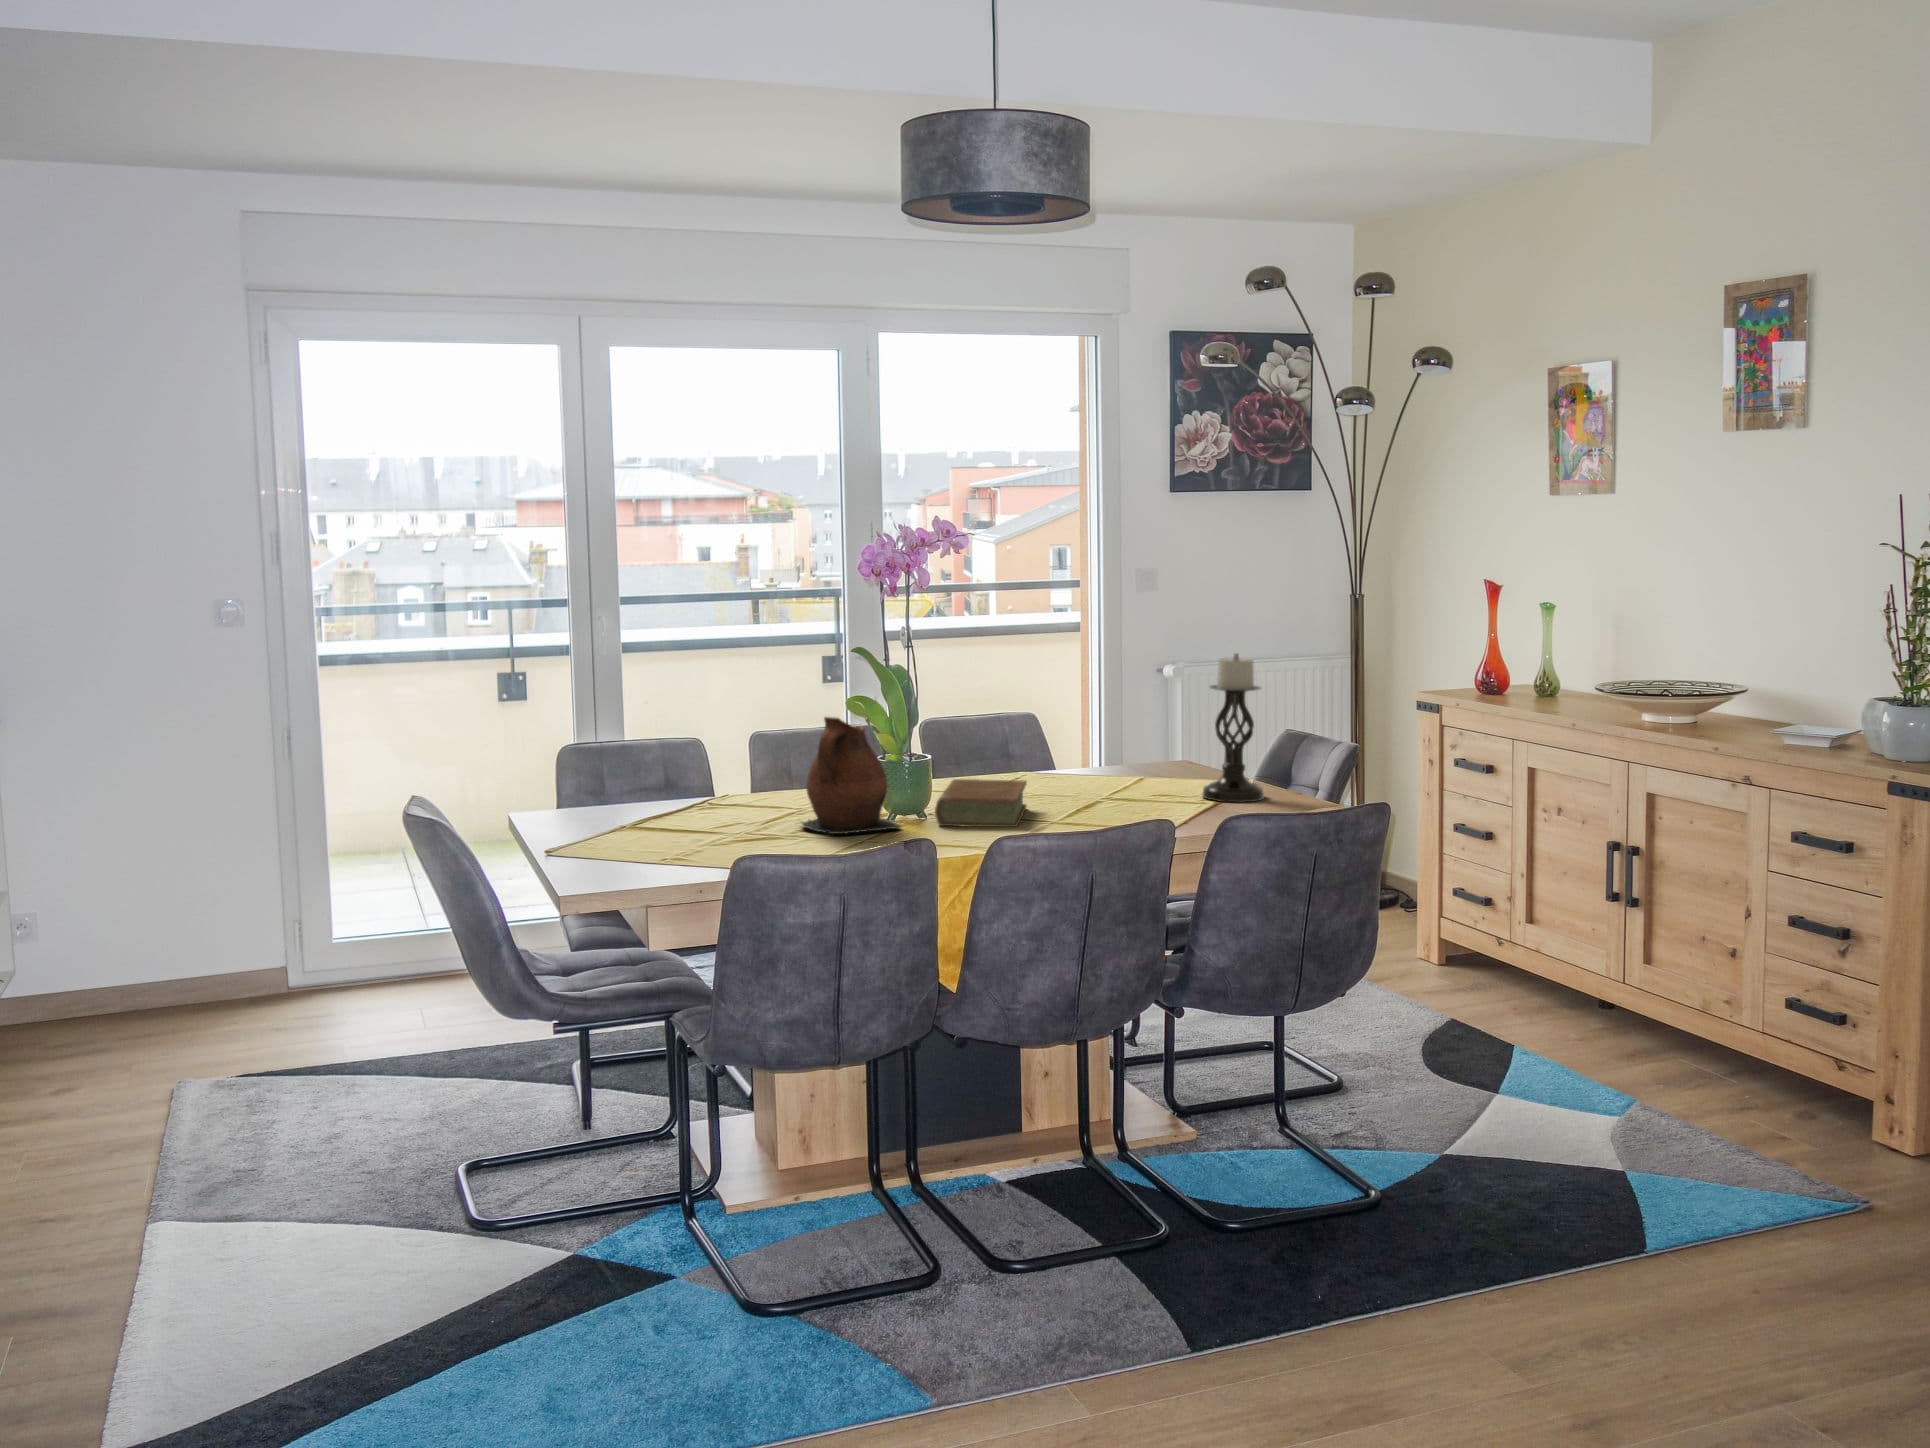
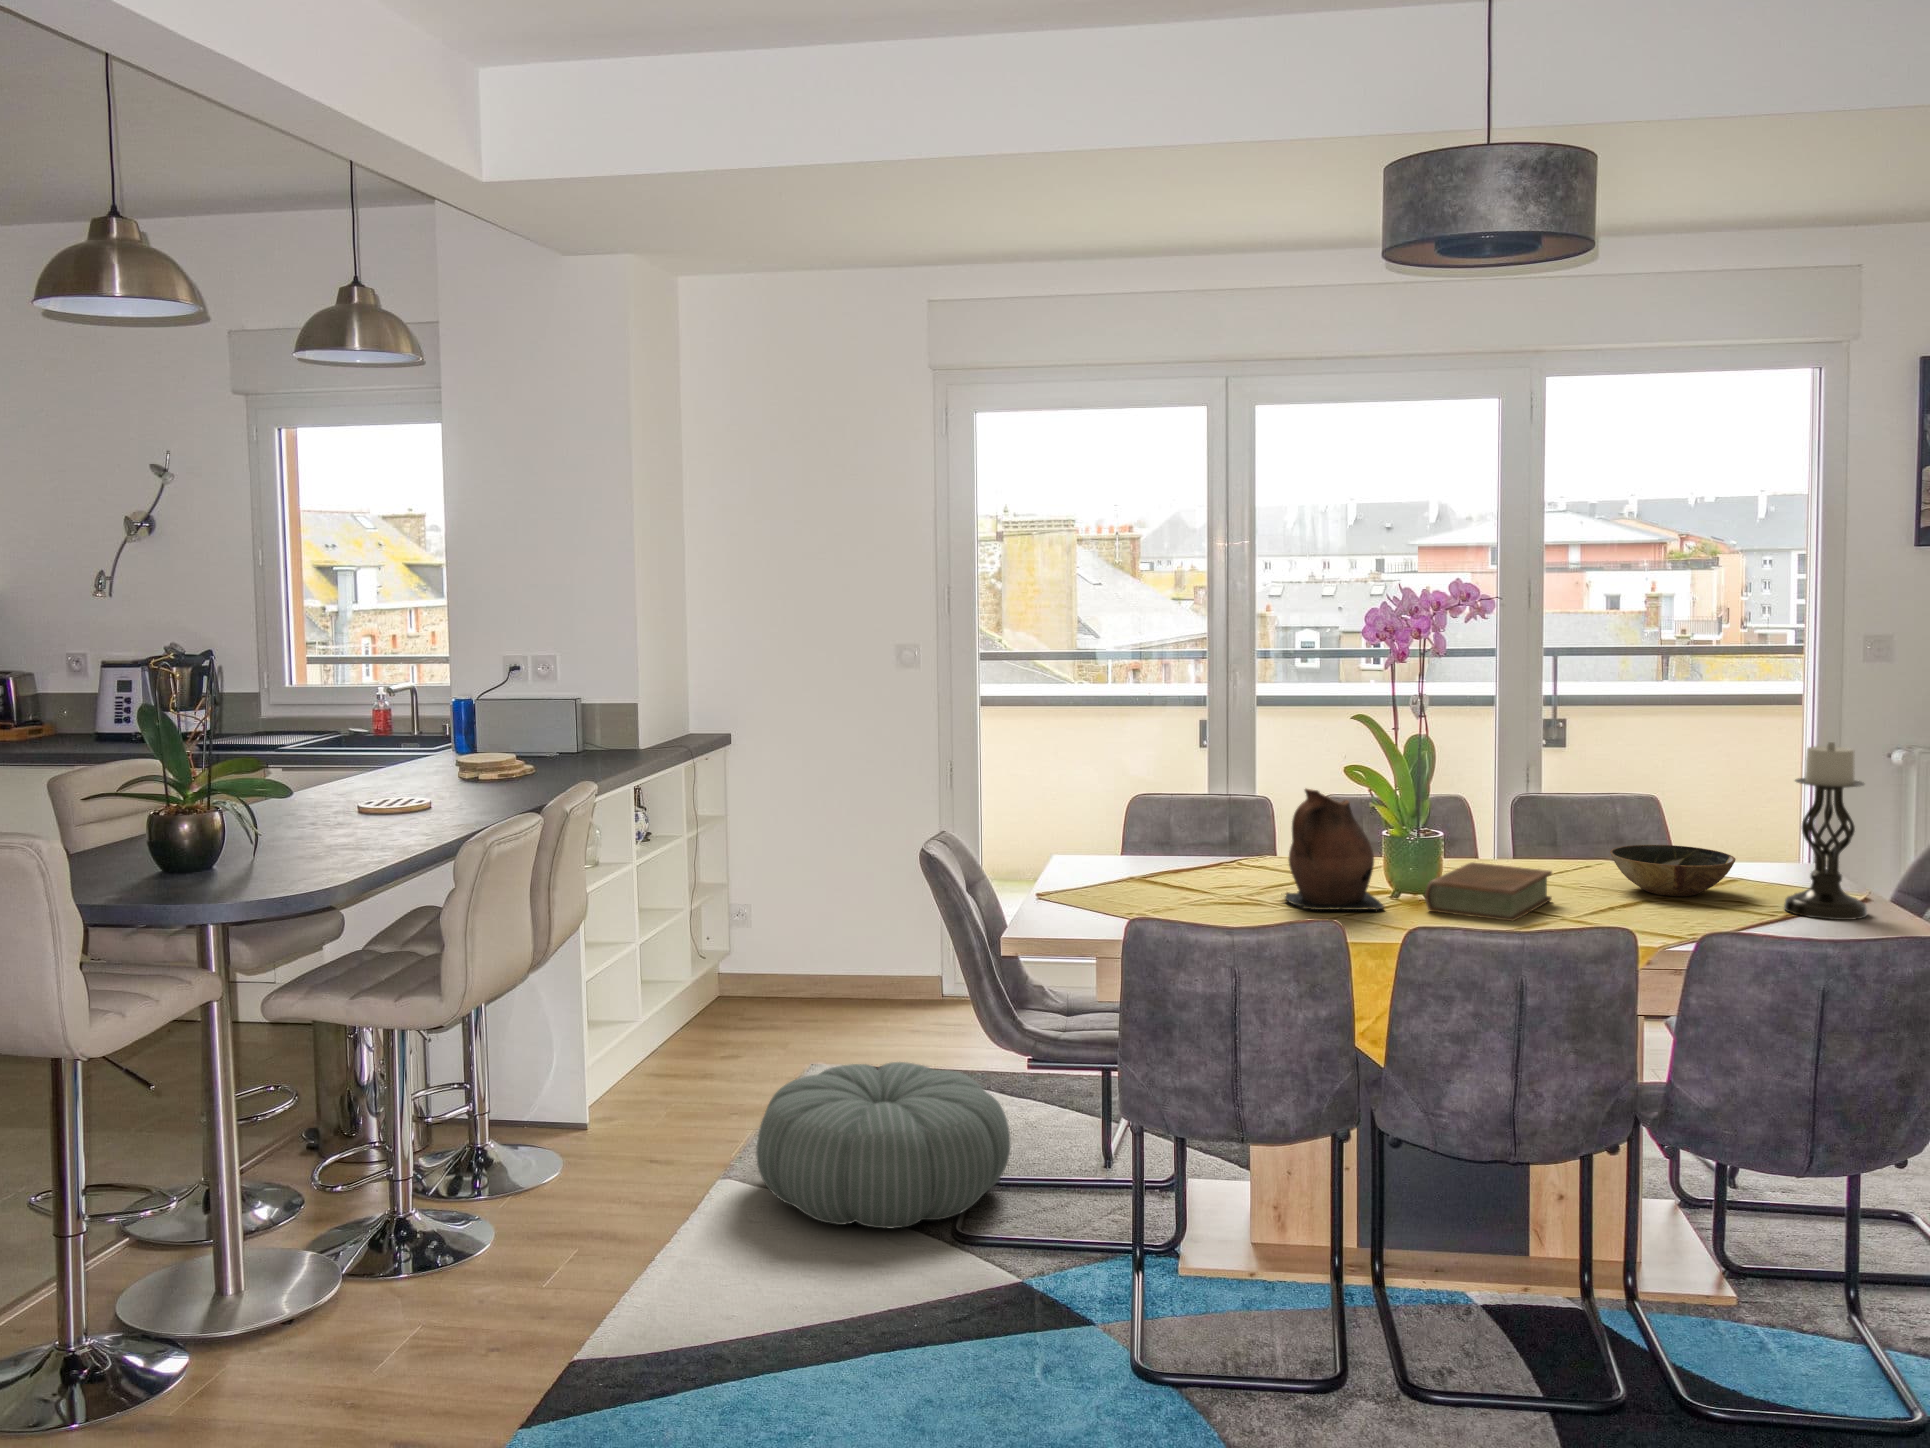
bowl: none [1055,752,1157,796] -> present [1610,845,1736,896]
pouf: none [199,1056,504,1246] -> present [756,1062,1010,1229]

